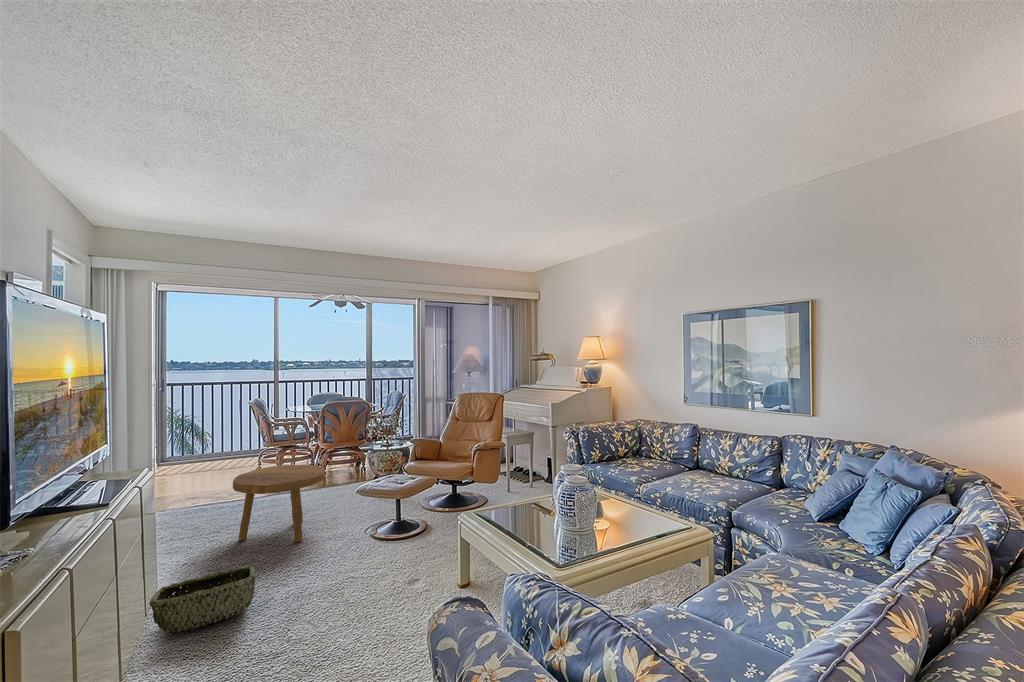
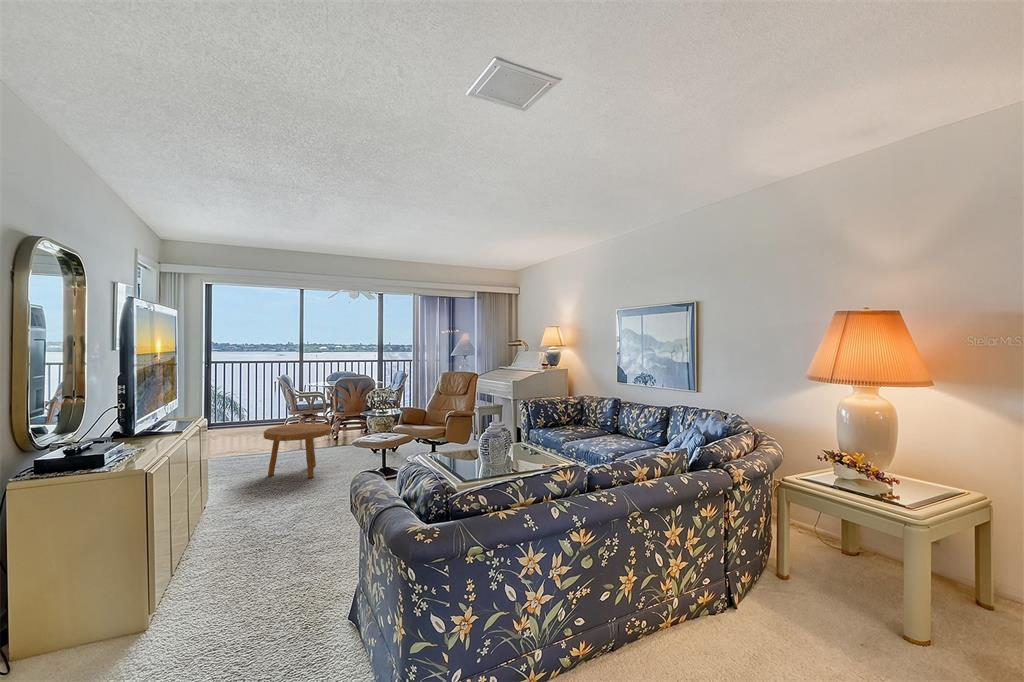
woven basket: present [149,566,256,632] -> none [209,484,278,520]

